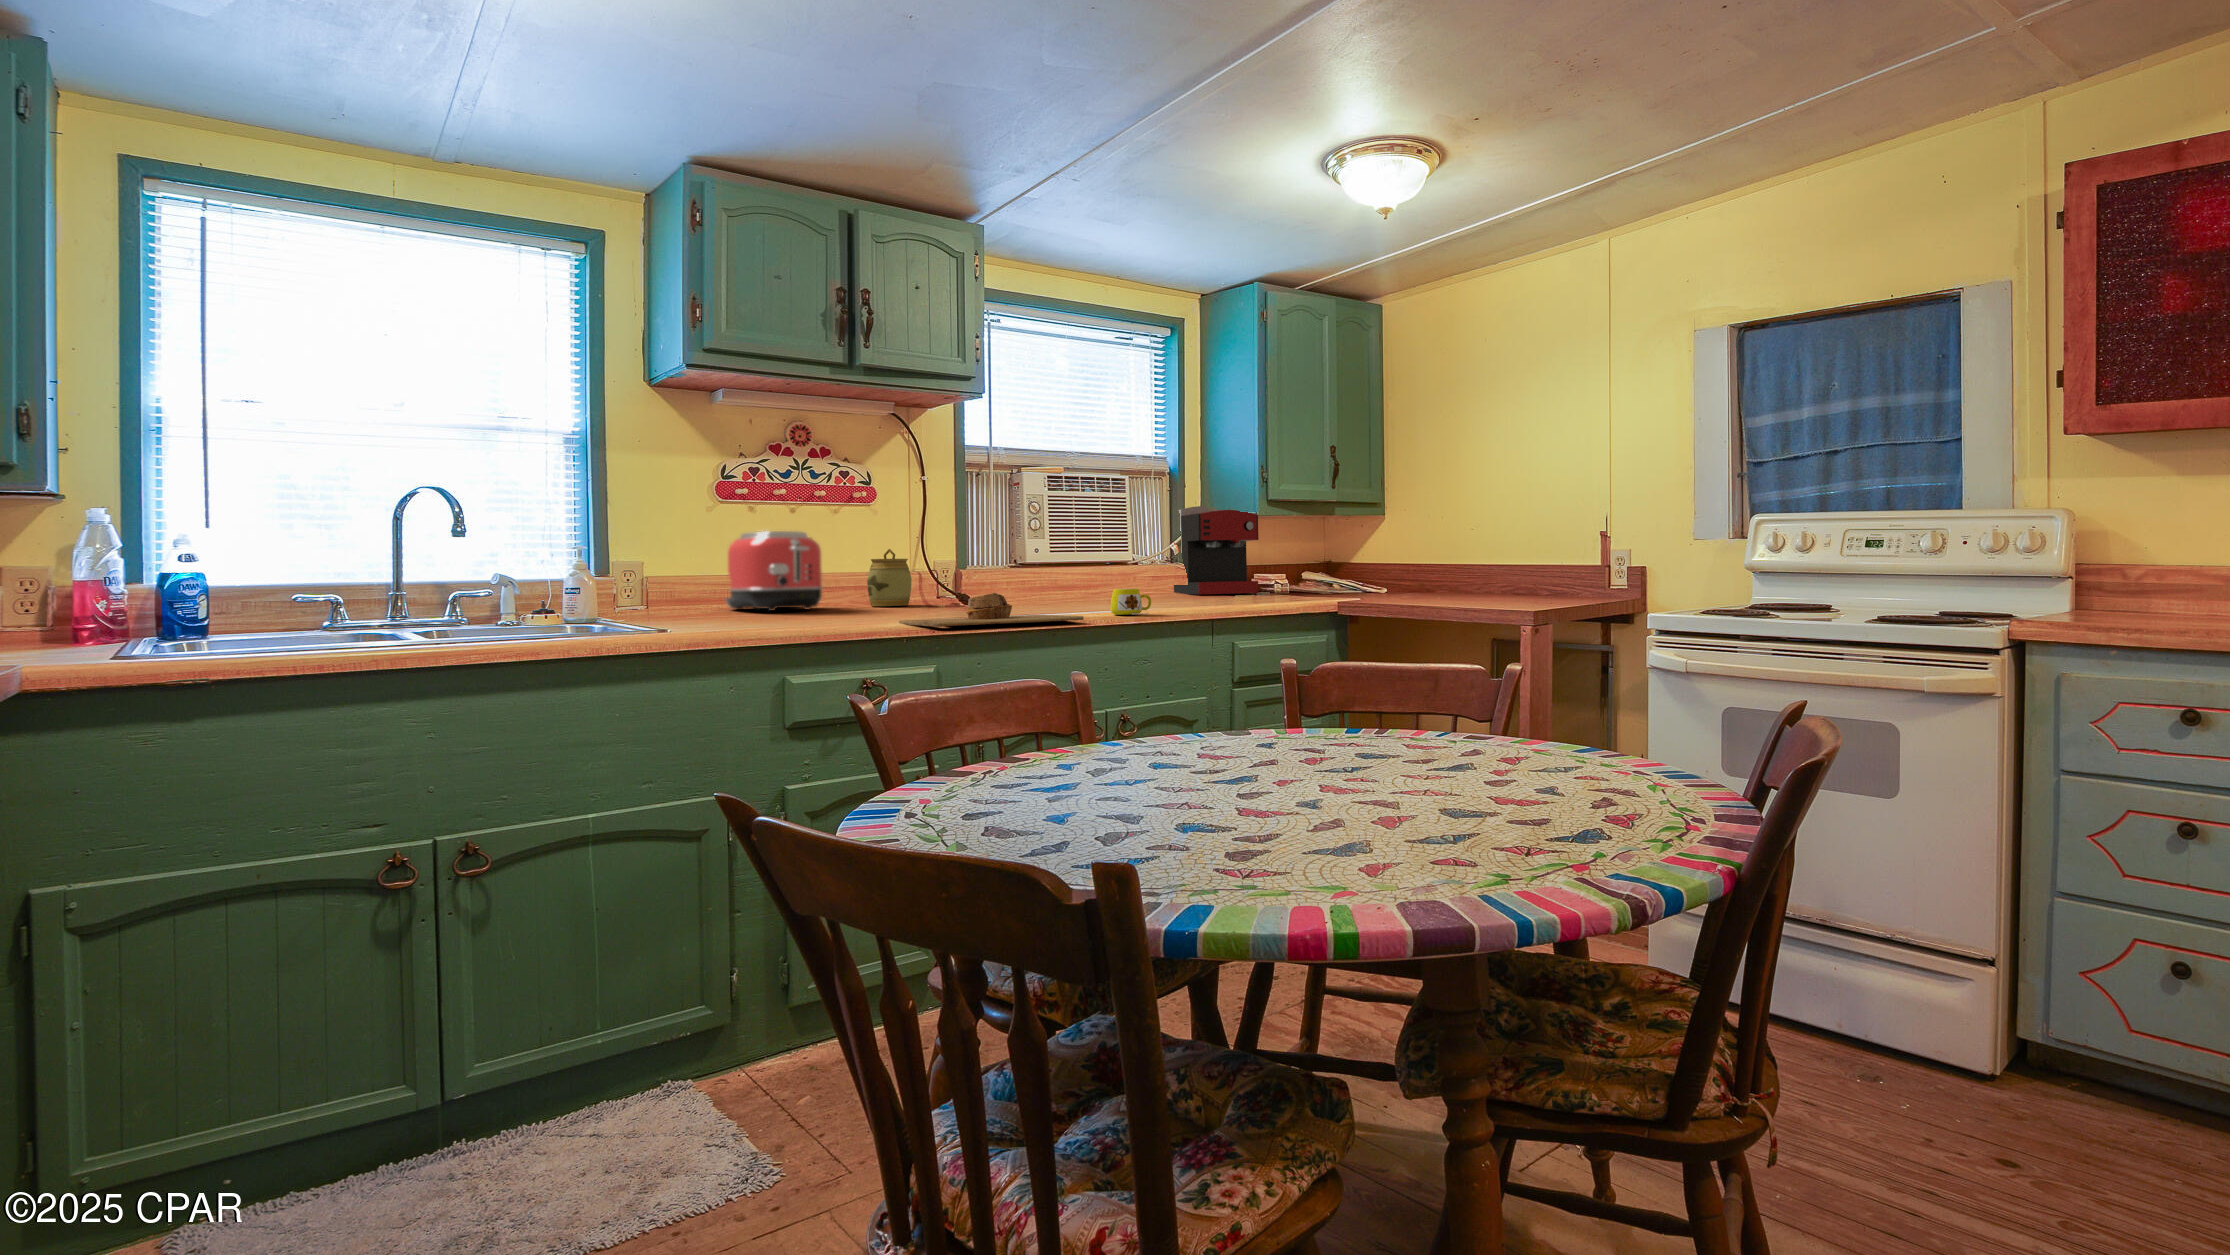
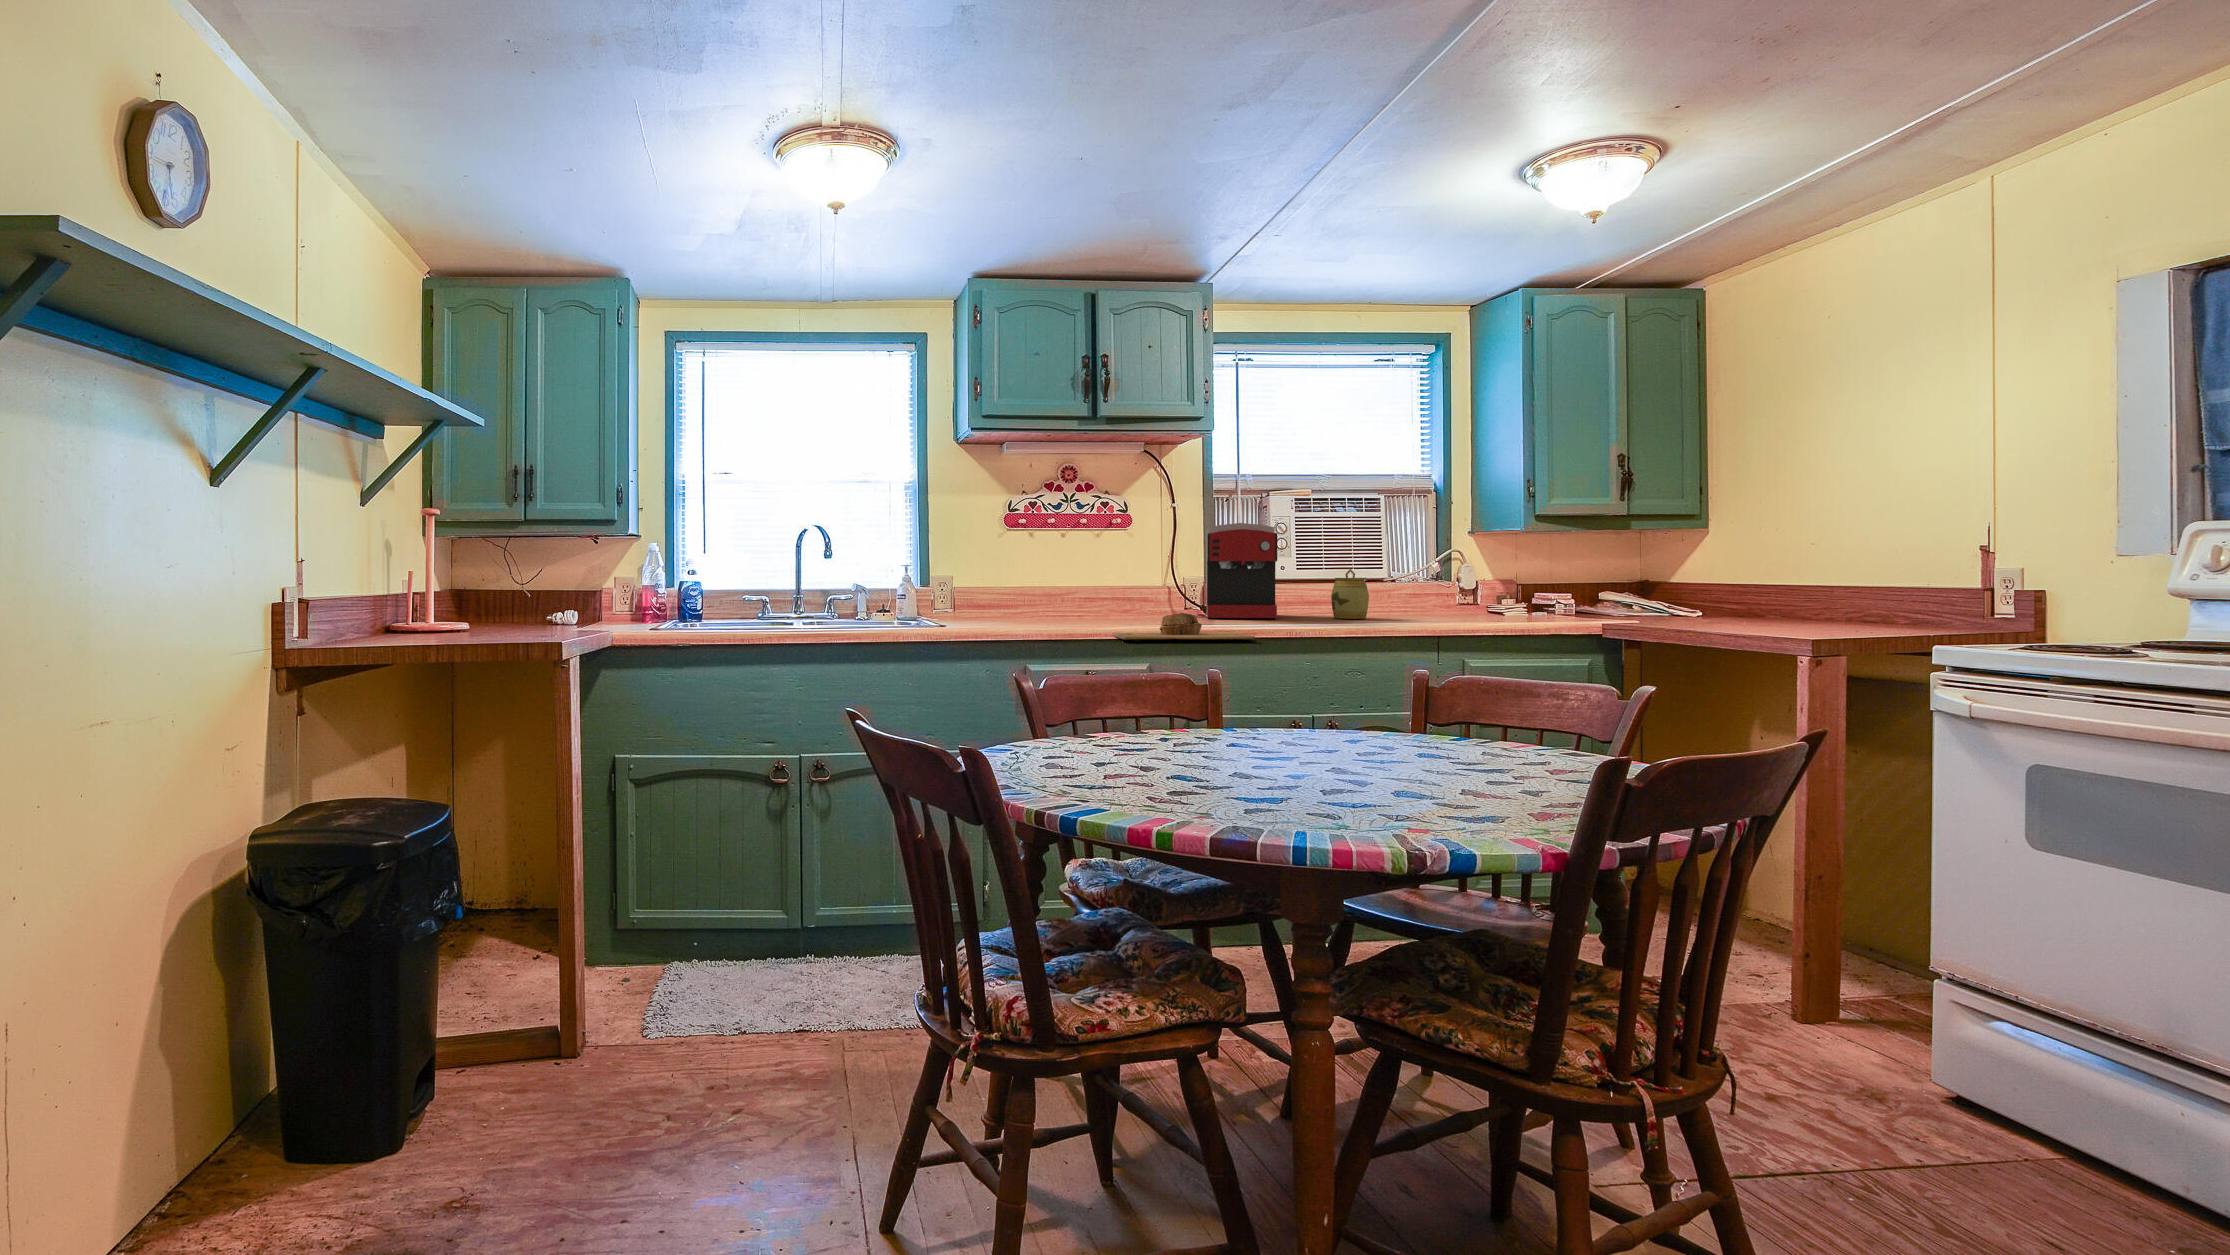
coffee maker: present [1174,505,1258,594] -> present [1206,523,1277,618]
toaster: present [725,531,823,611] -> none [1011,555,1082,620]
jar: present [867,549,912,606] -> present [1331,569,1369,619]
mug: present [1110,589,1151,615] -> none [1302,612,1341,637]

